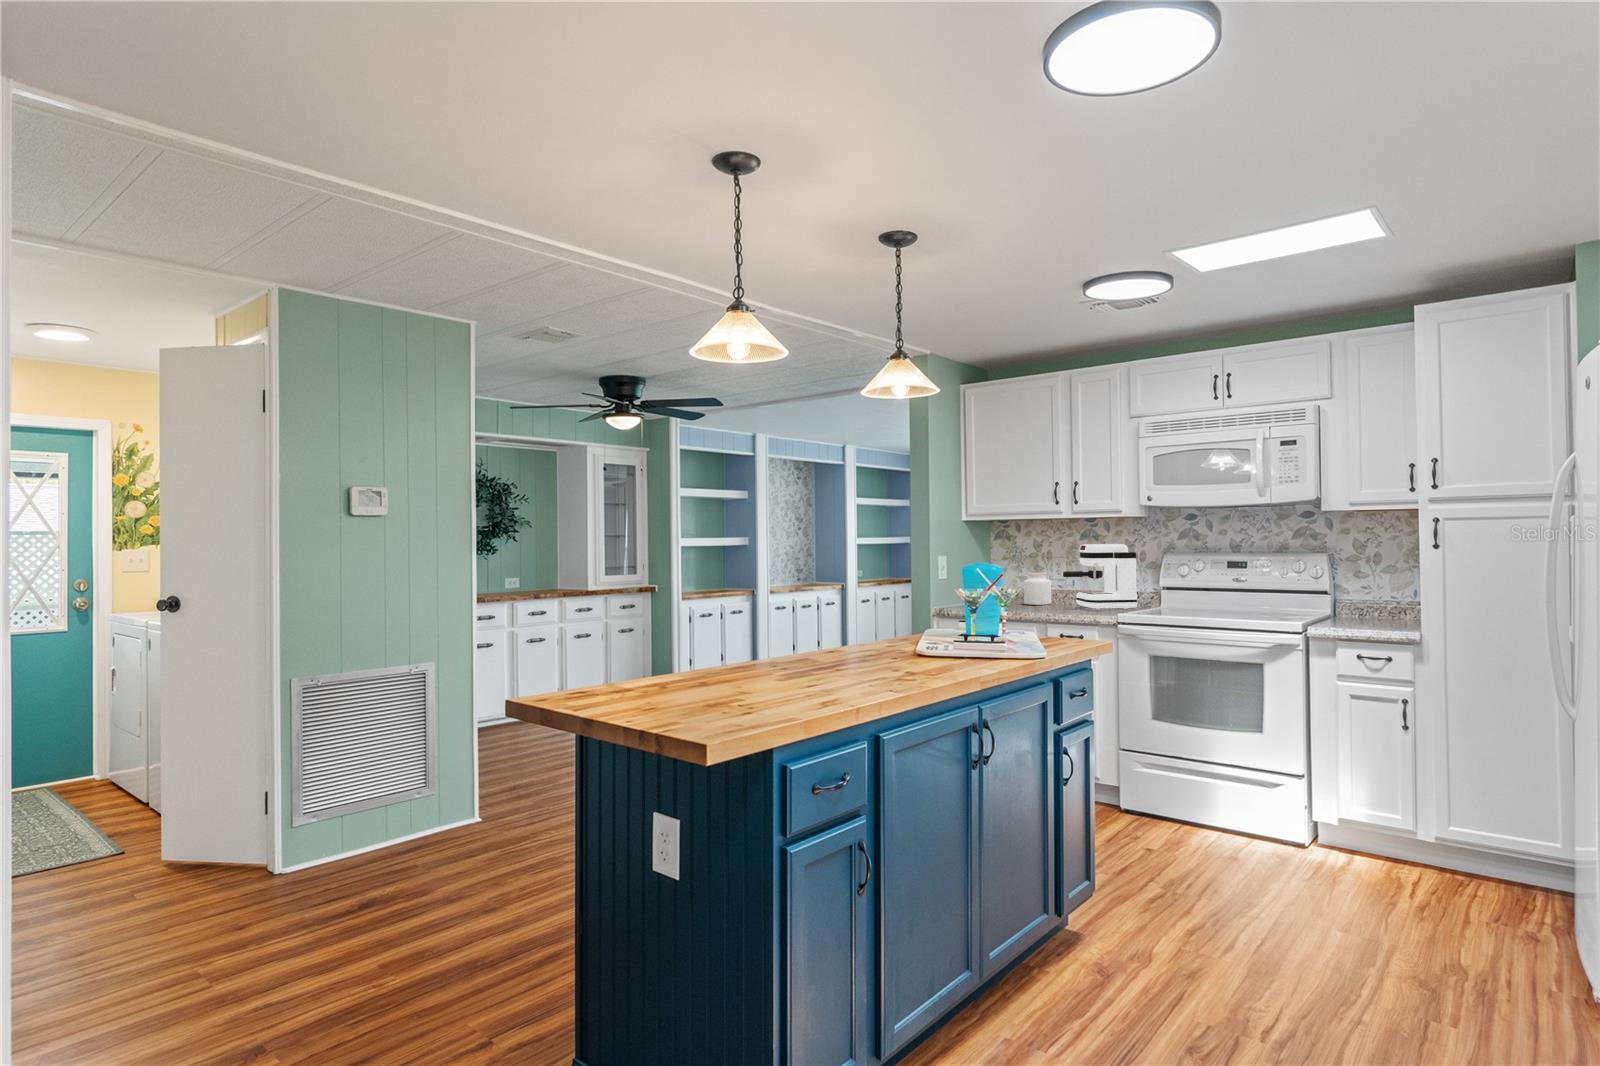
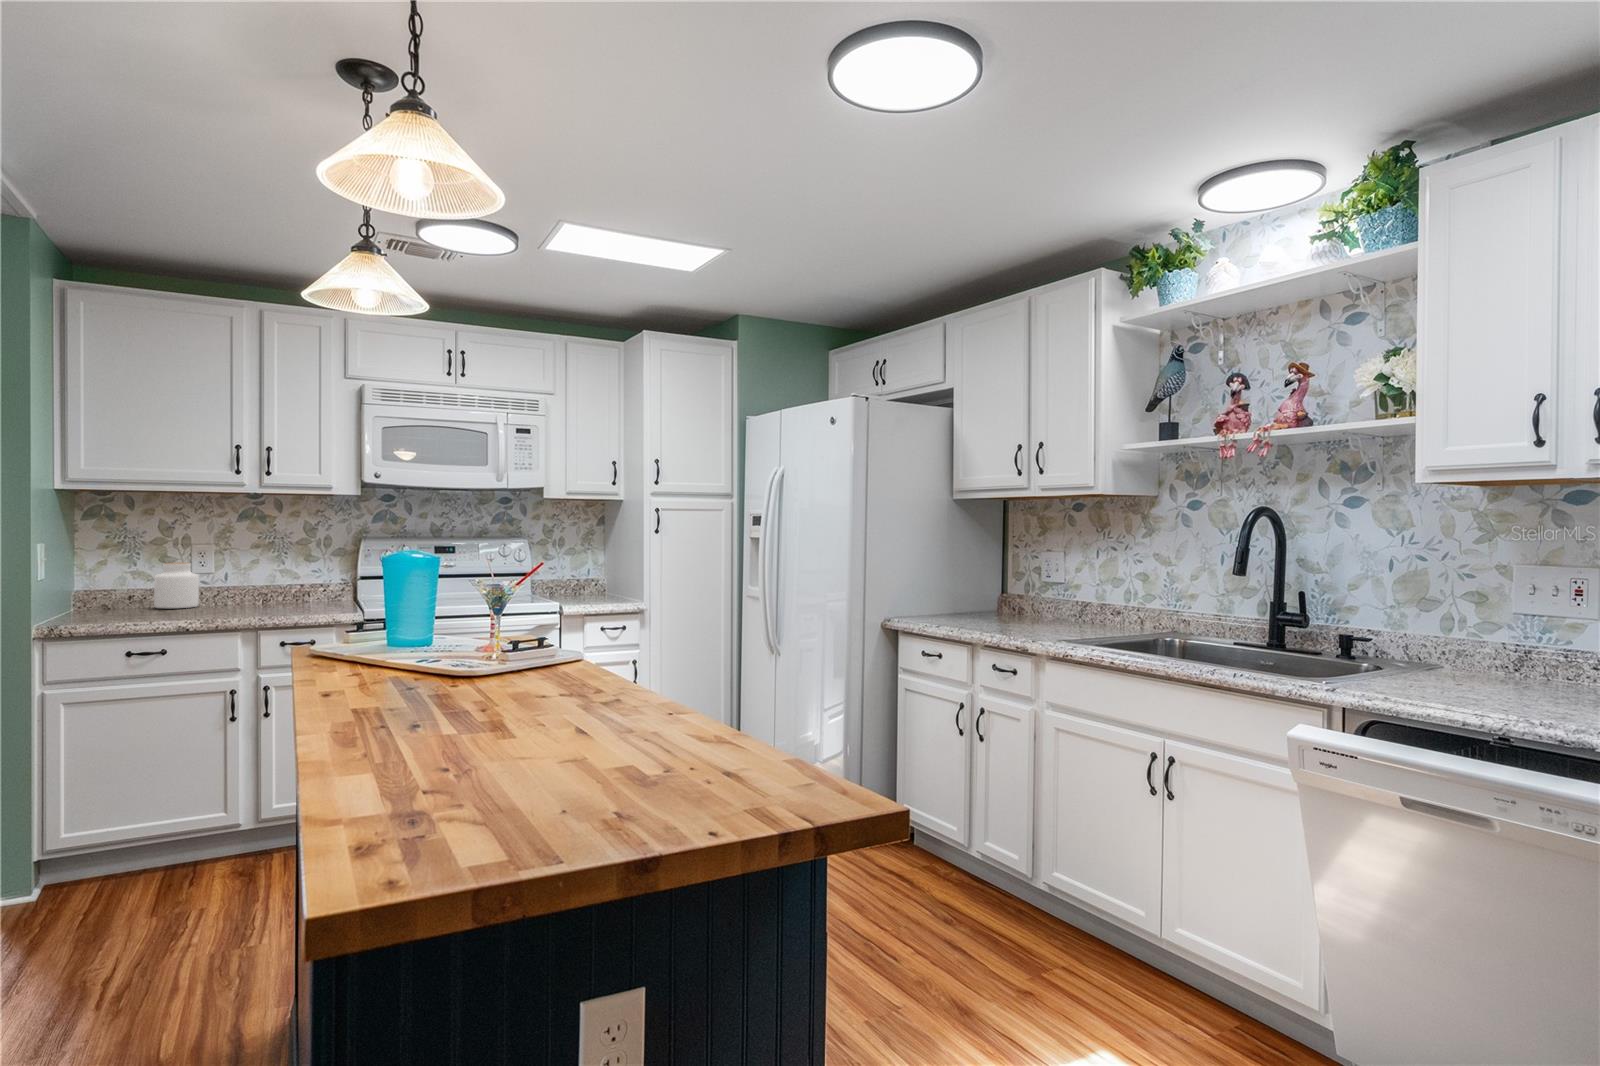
coffee maker: present [1063,544,1137,610] -> none [249,526,346,607]

